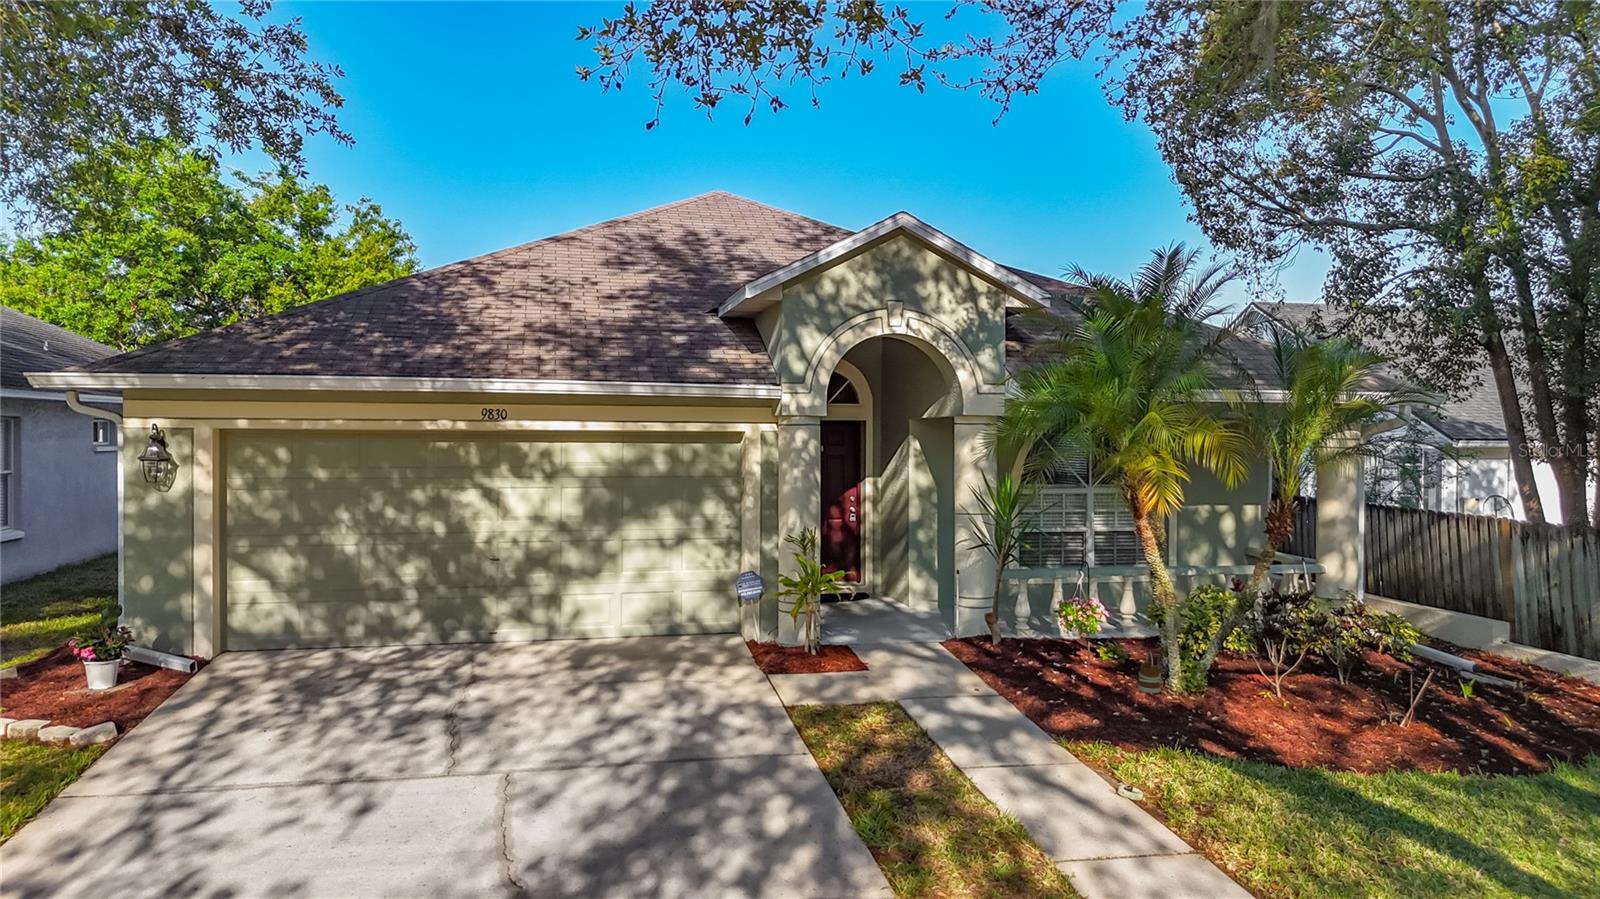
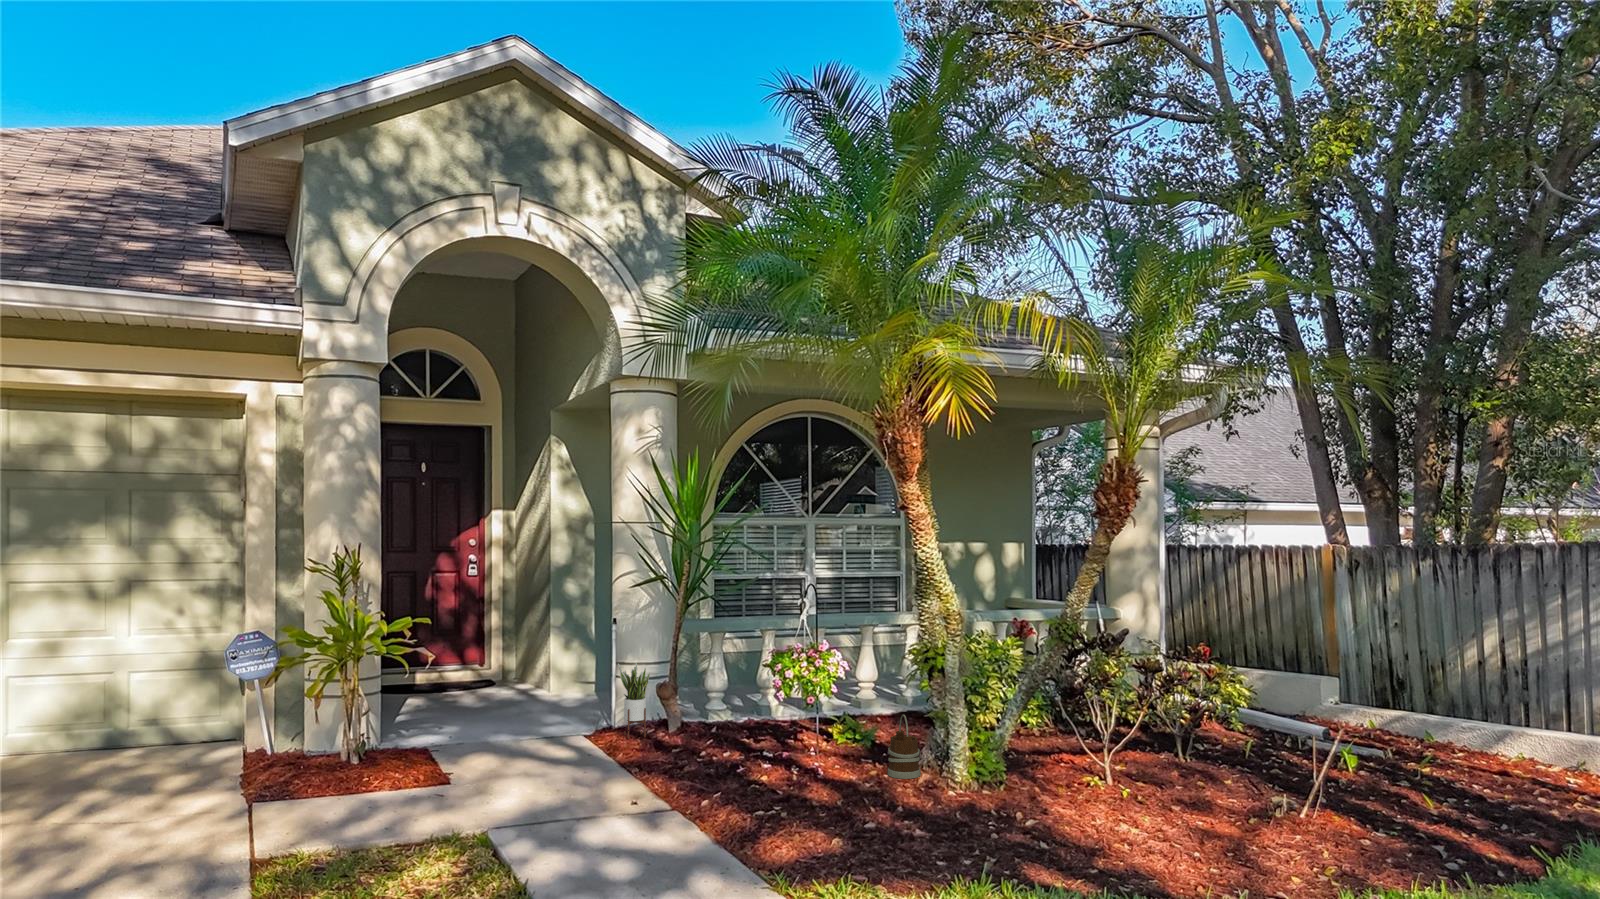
potted plant: none [960,598,980,645] -> present [618,663,650,739]

